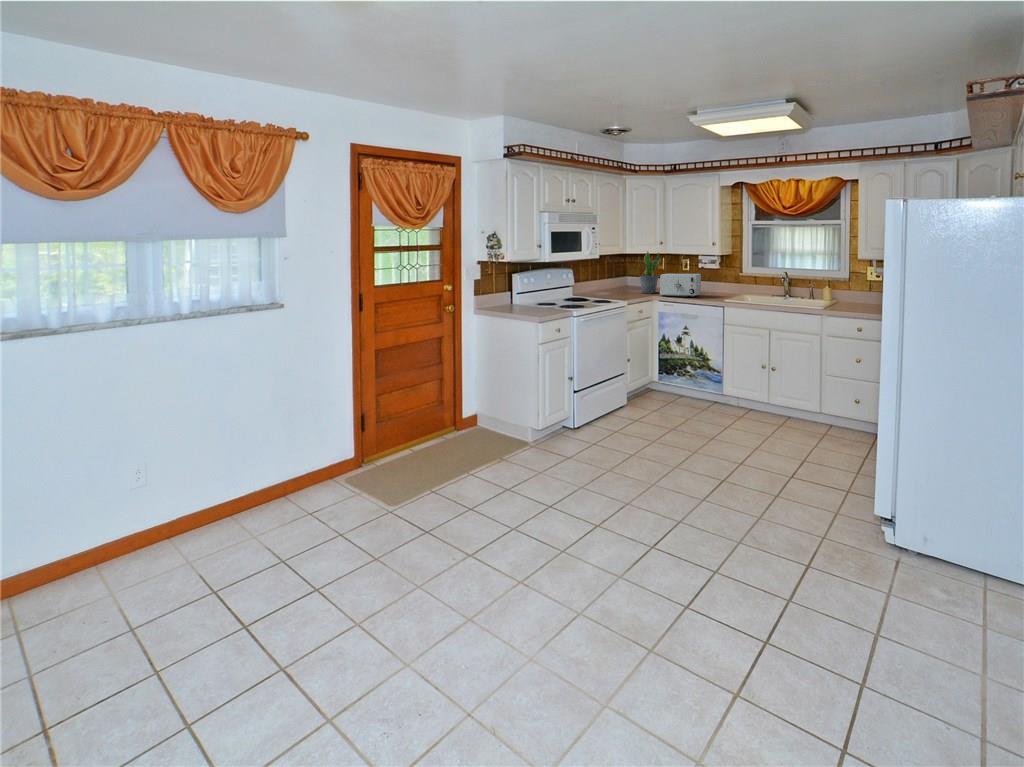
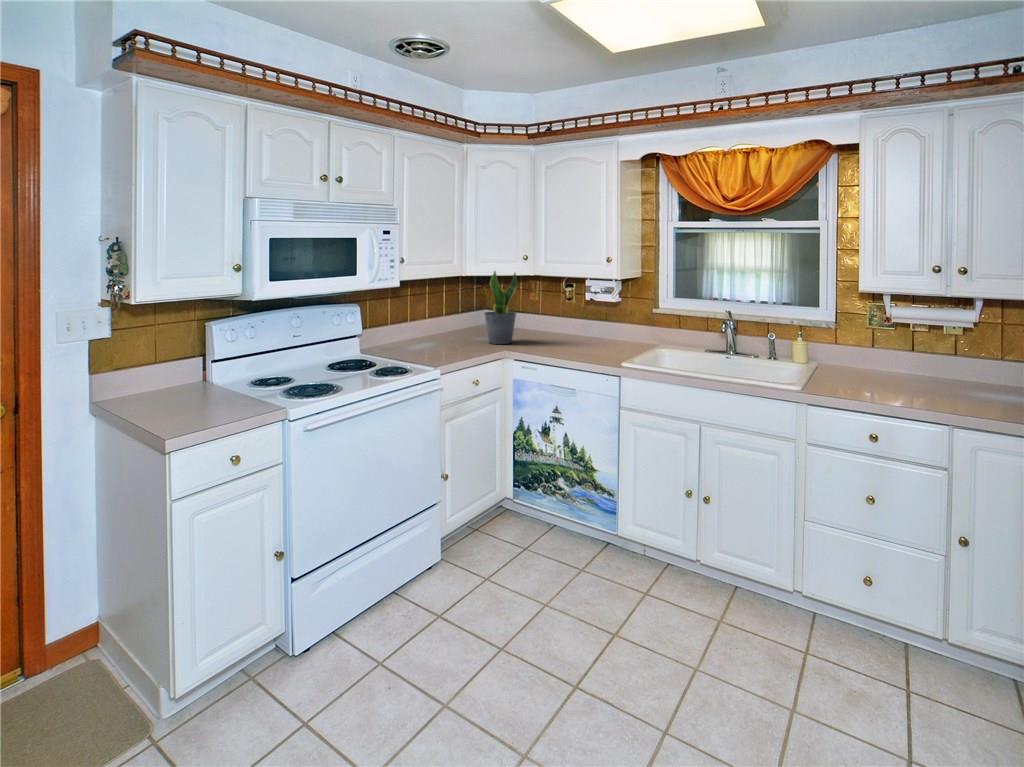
toaster: present [660,274,701,297] -> none [513,311,584,355]

